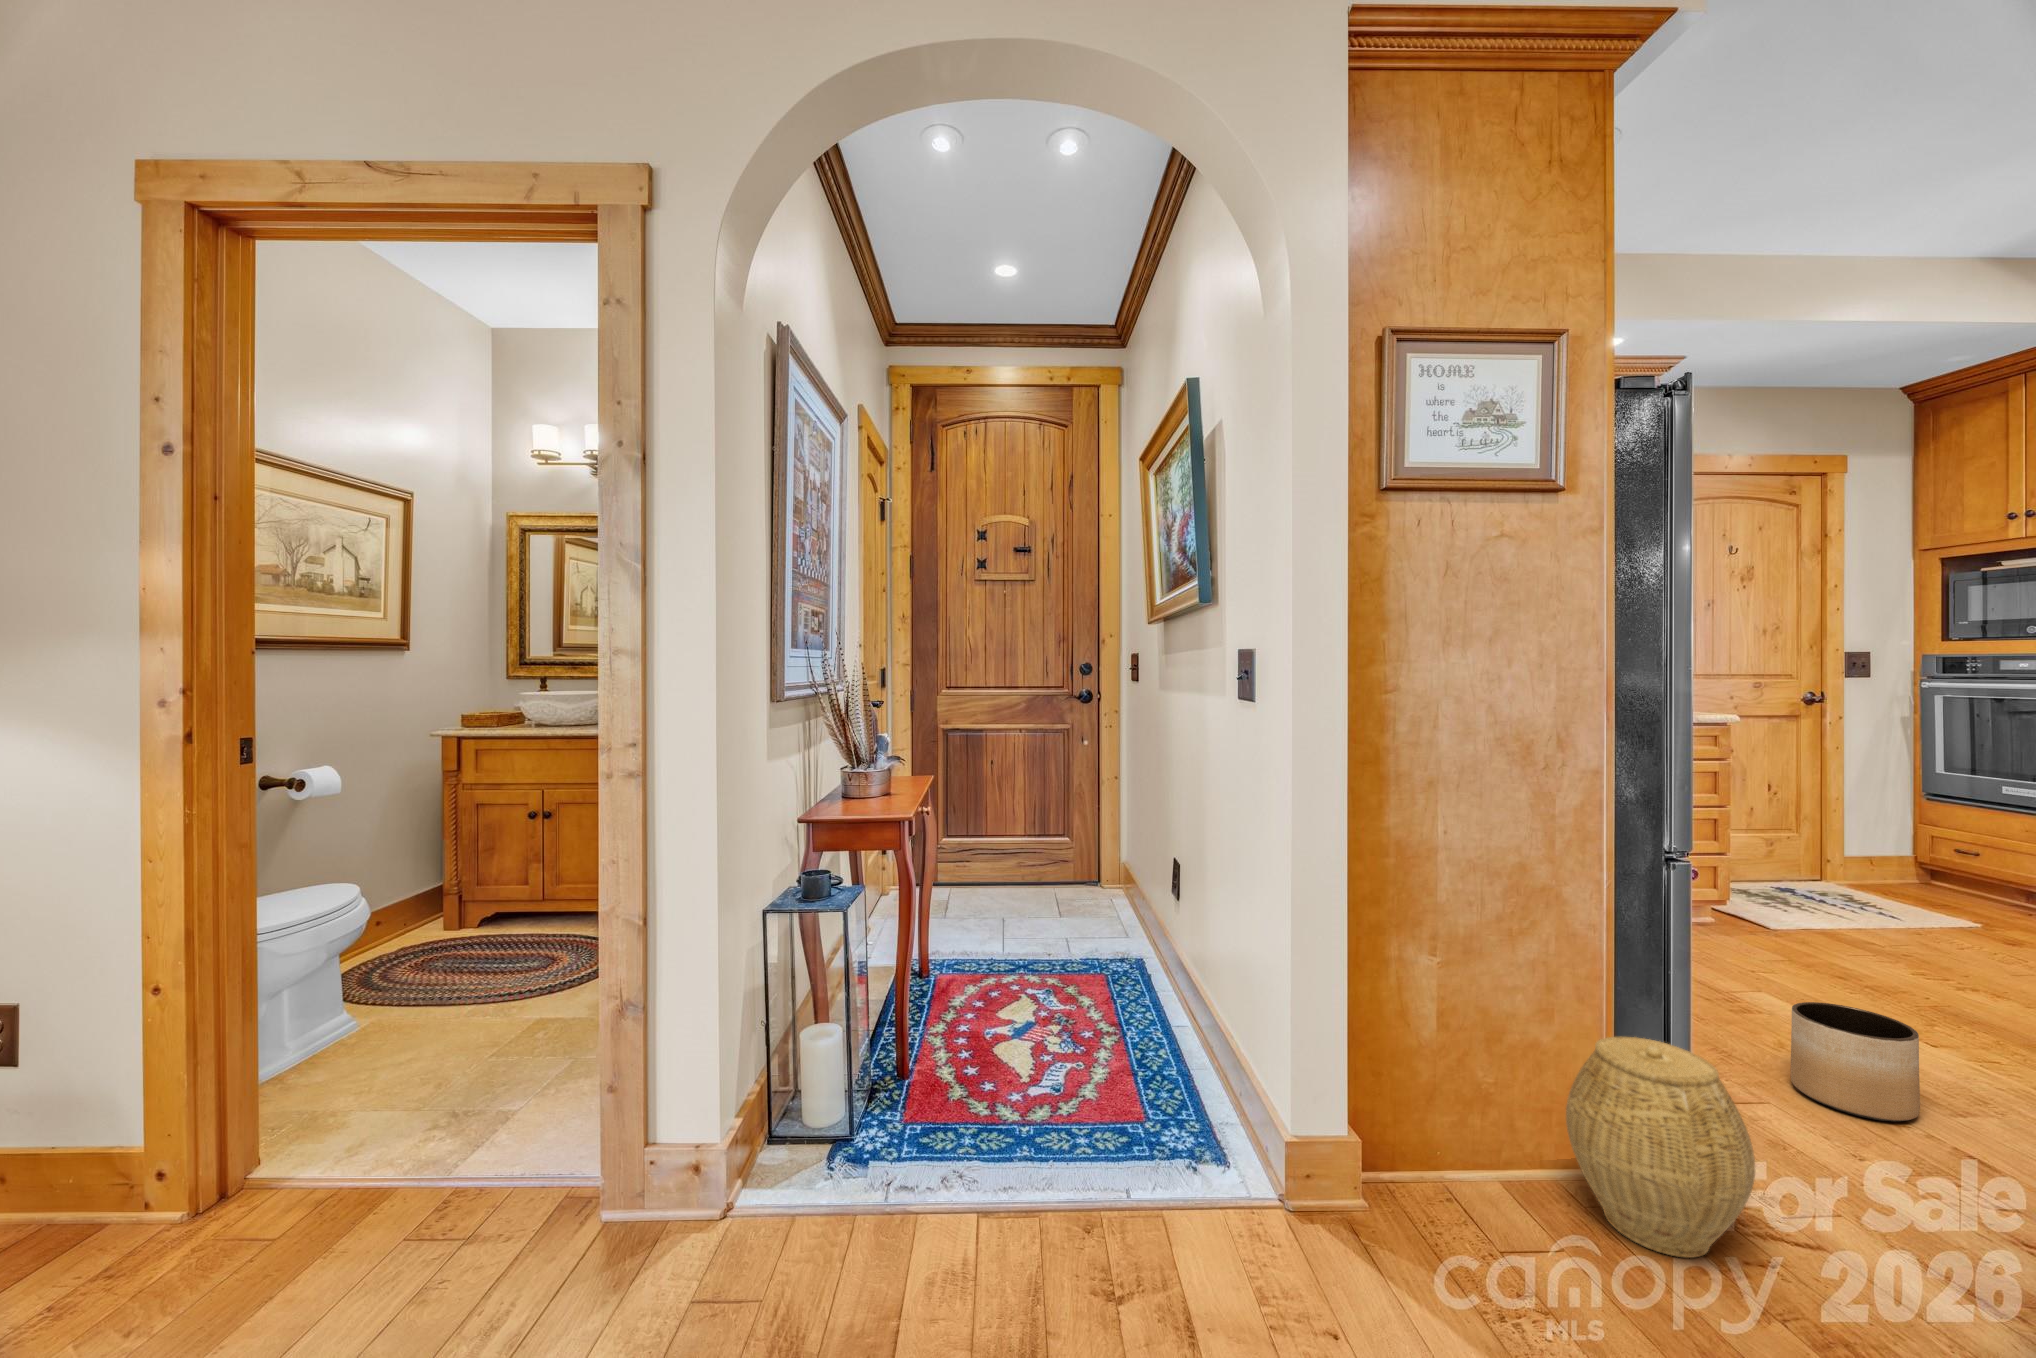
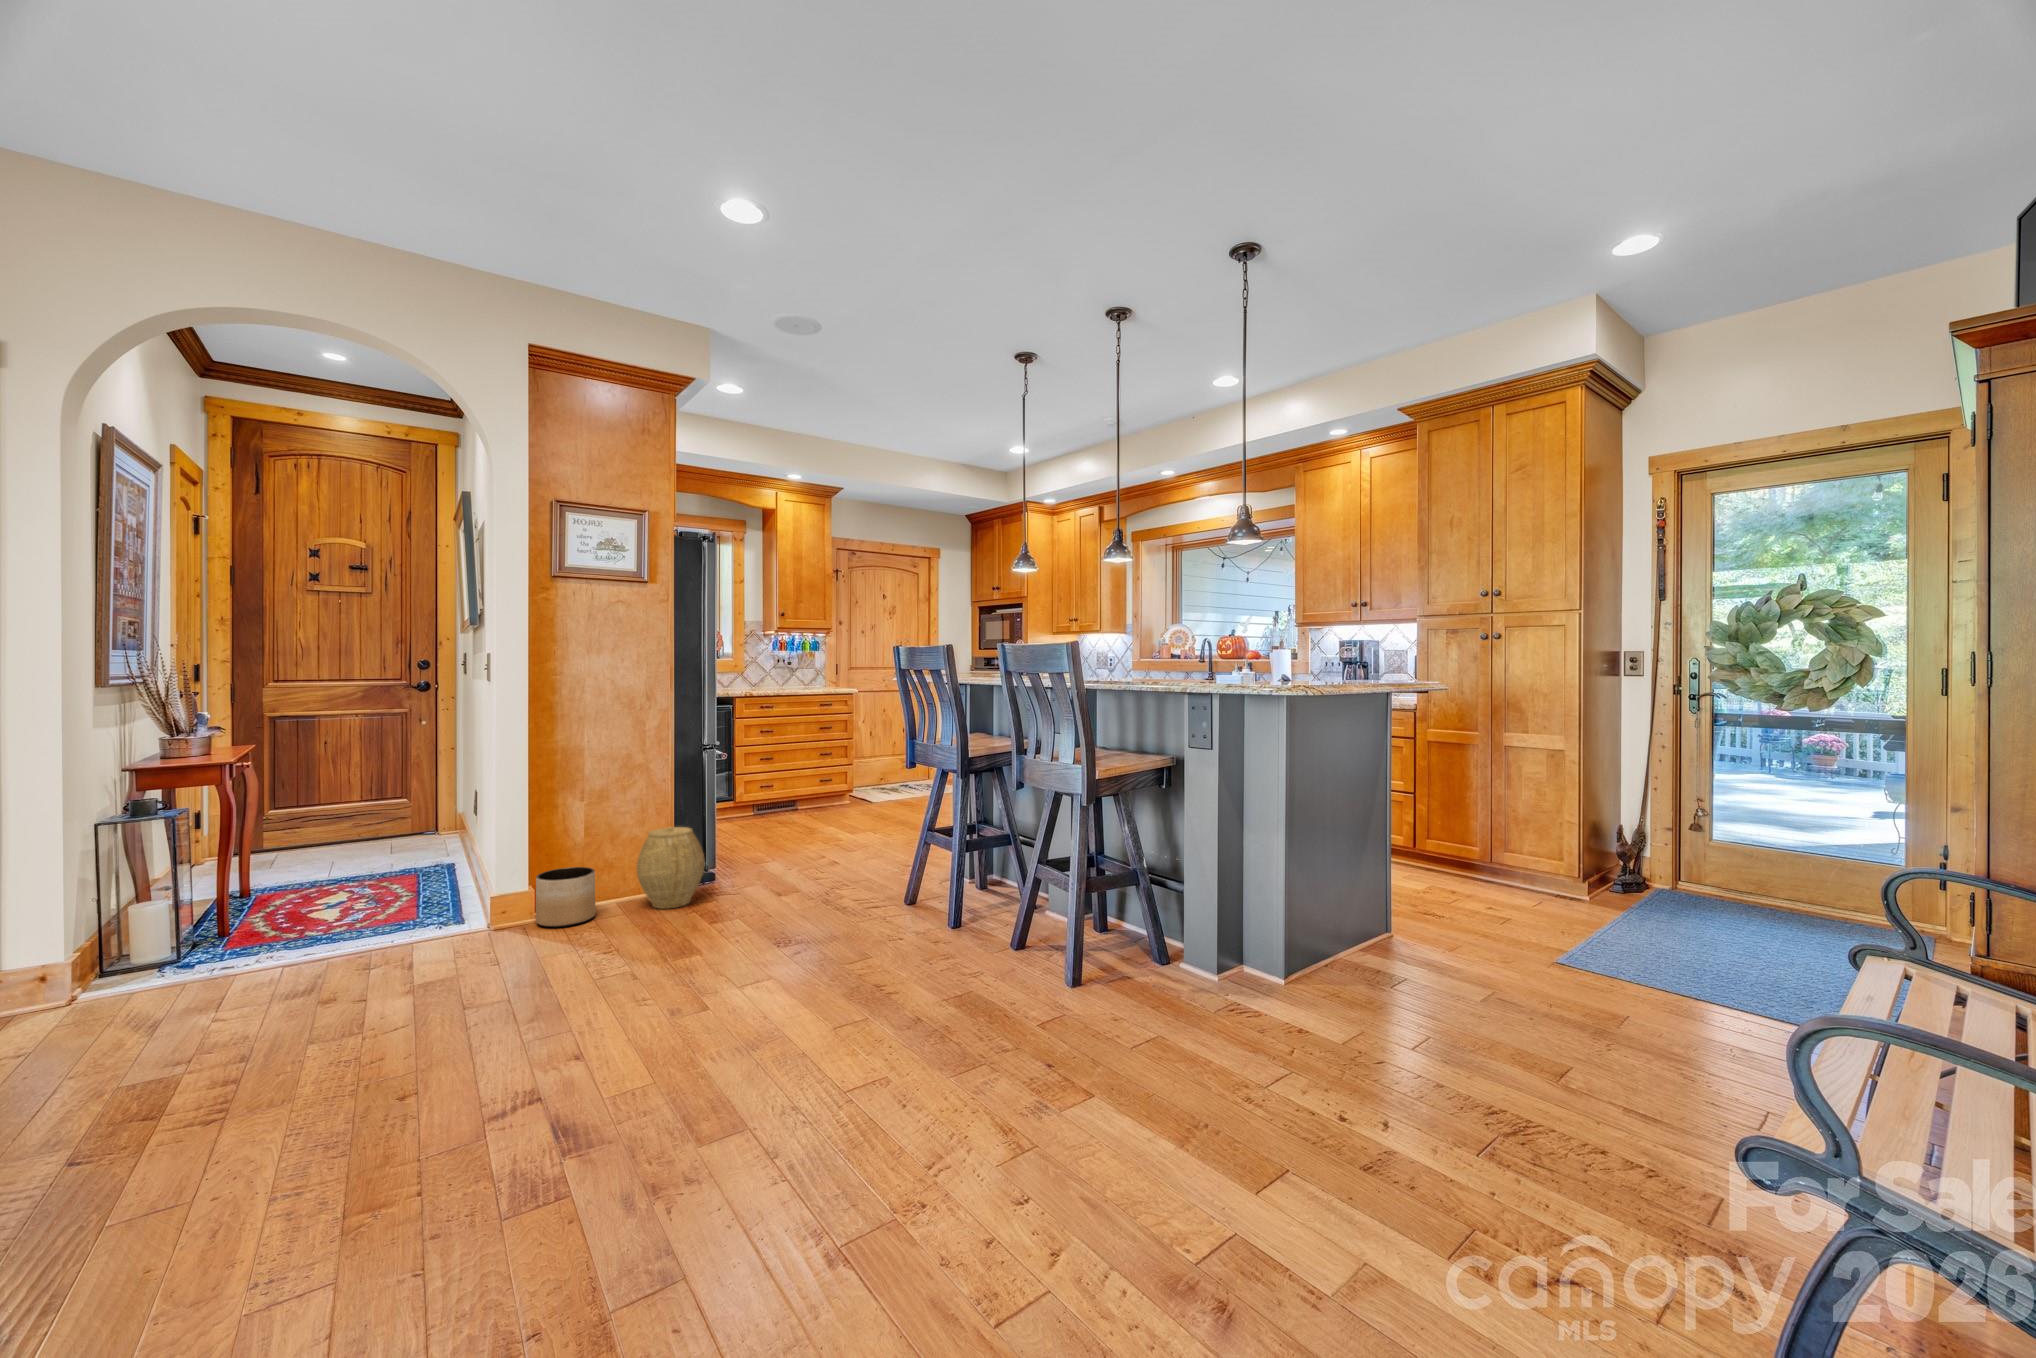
planter: present [1790,1002,1920,1122] -> present [536,867,596,927]

